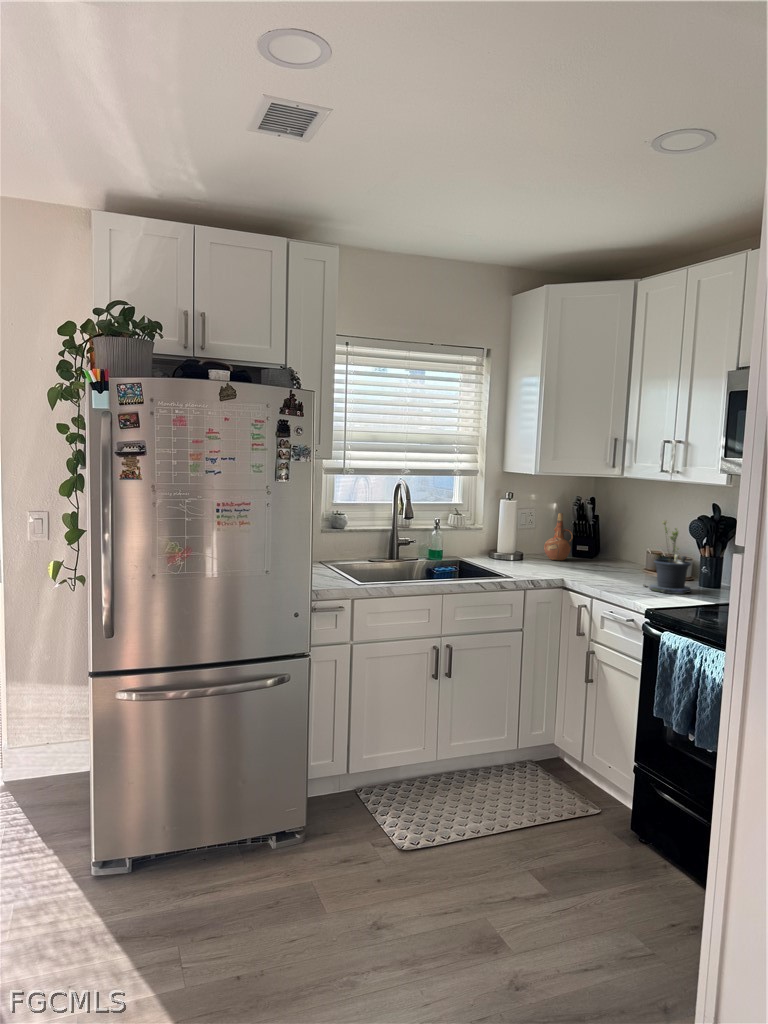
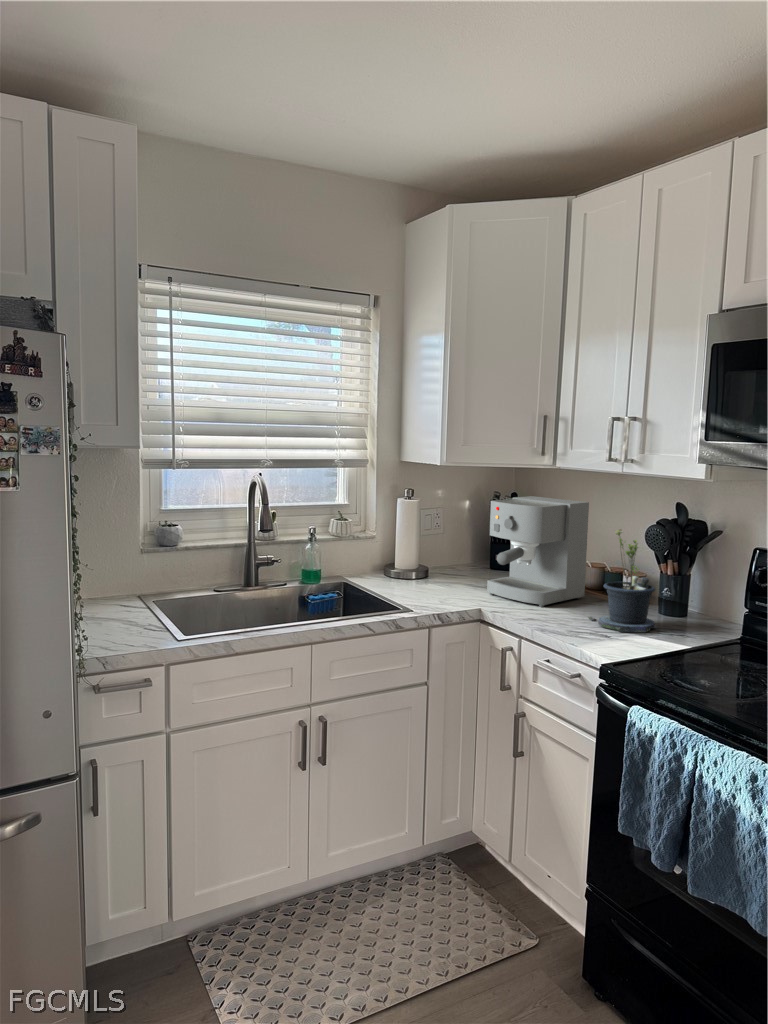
coffee maker: none [568,499,647,579] -> present [487,496,589,607]
ceramic pitcher: present [544,513,573,560] -> none [455,514,491,577]

